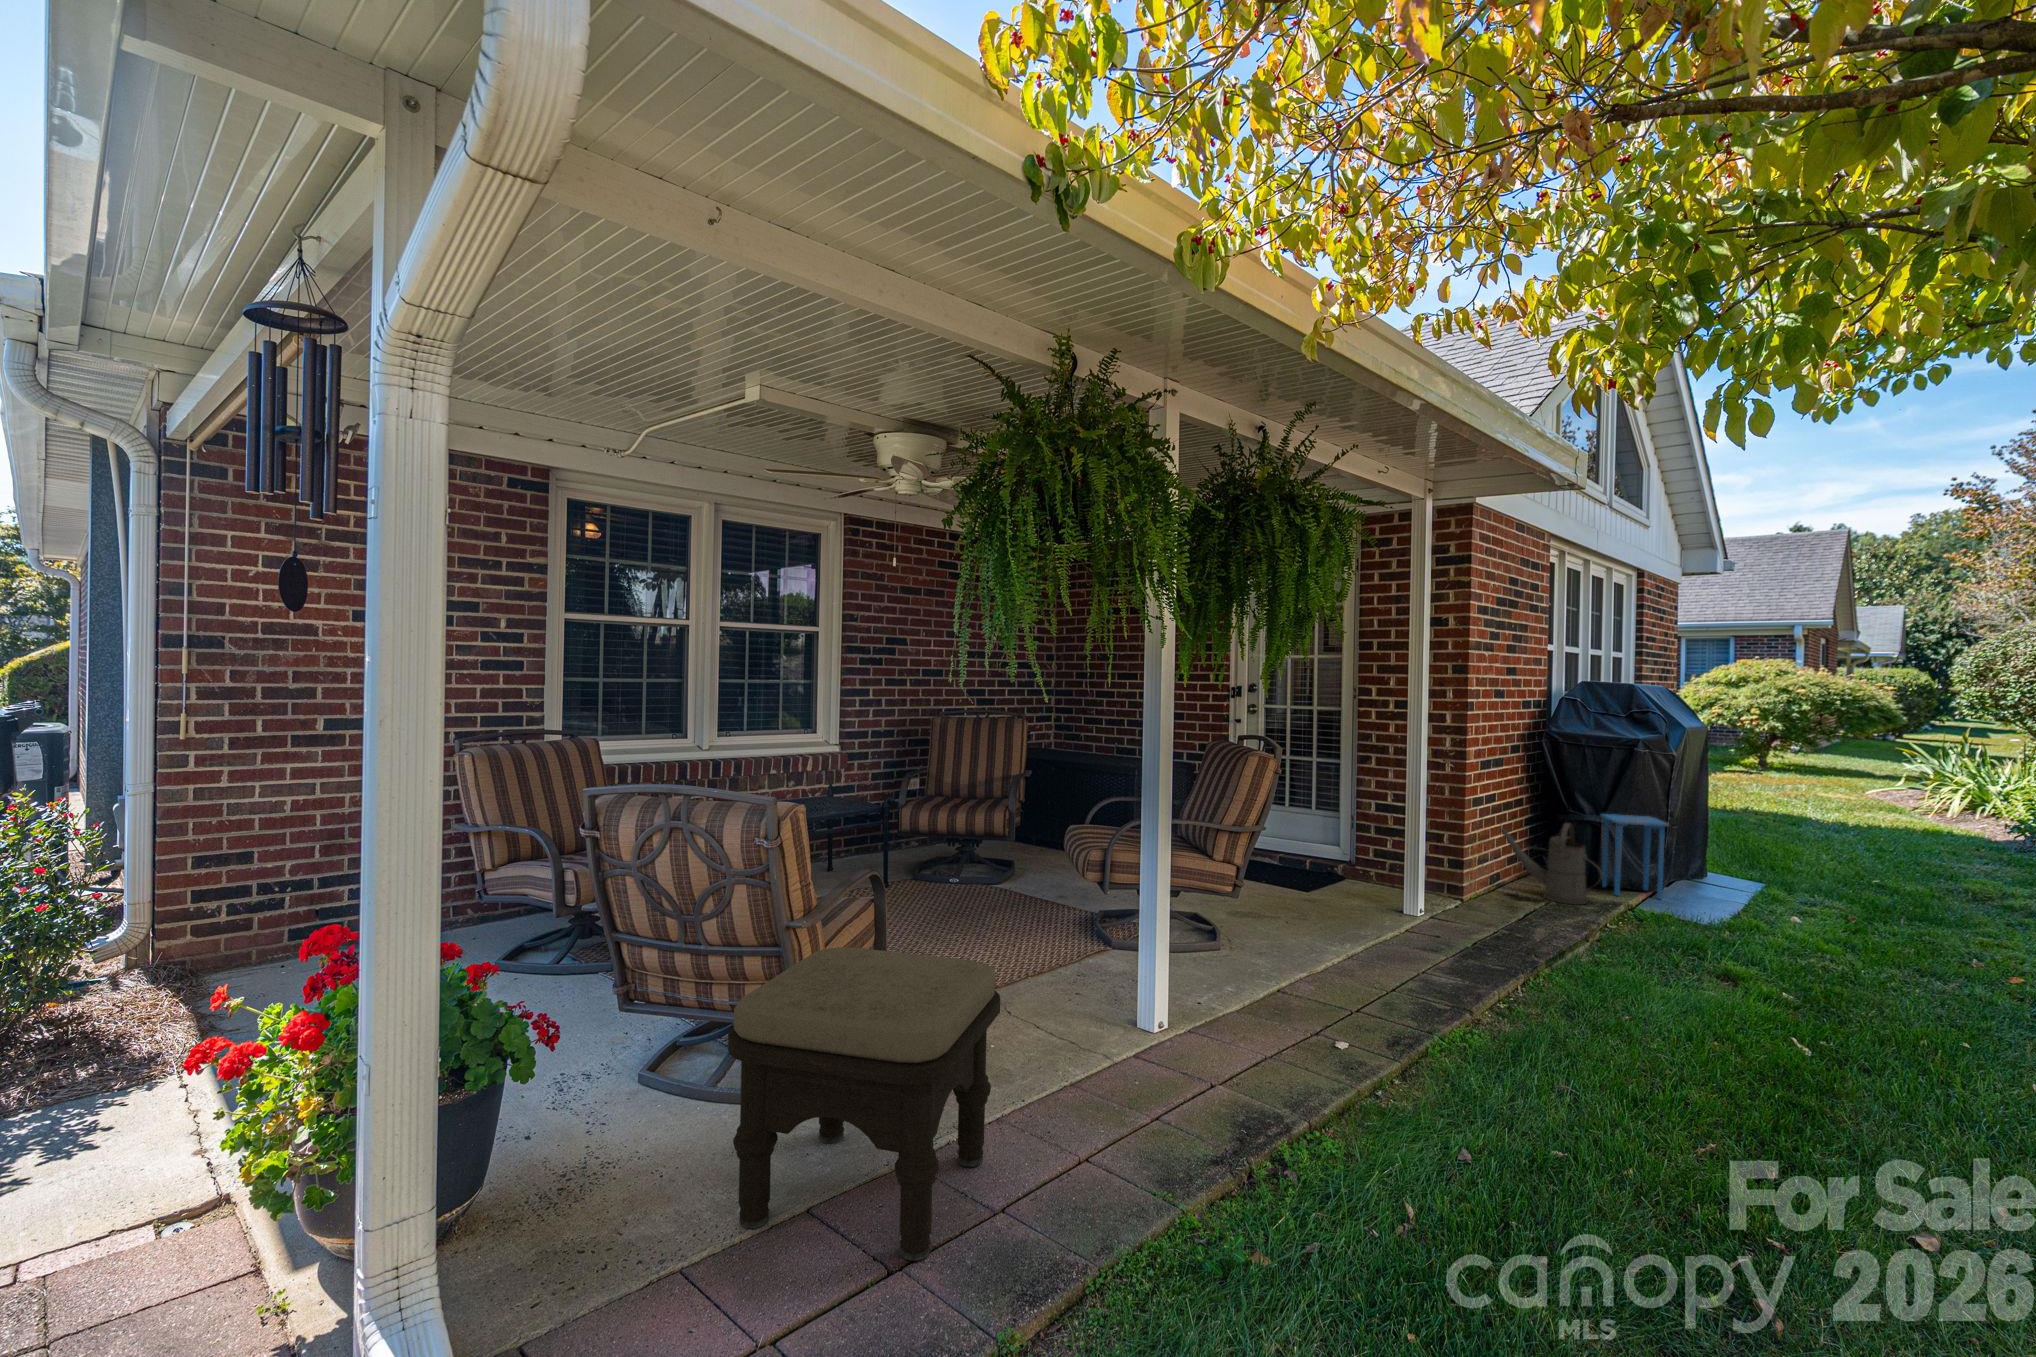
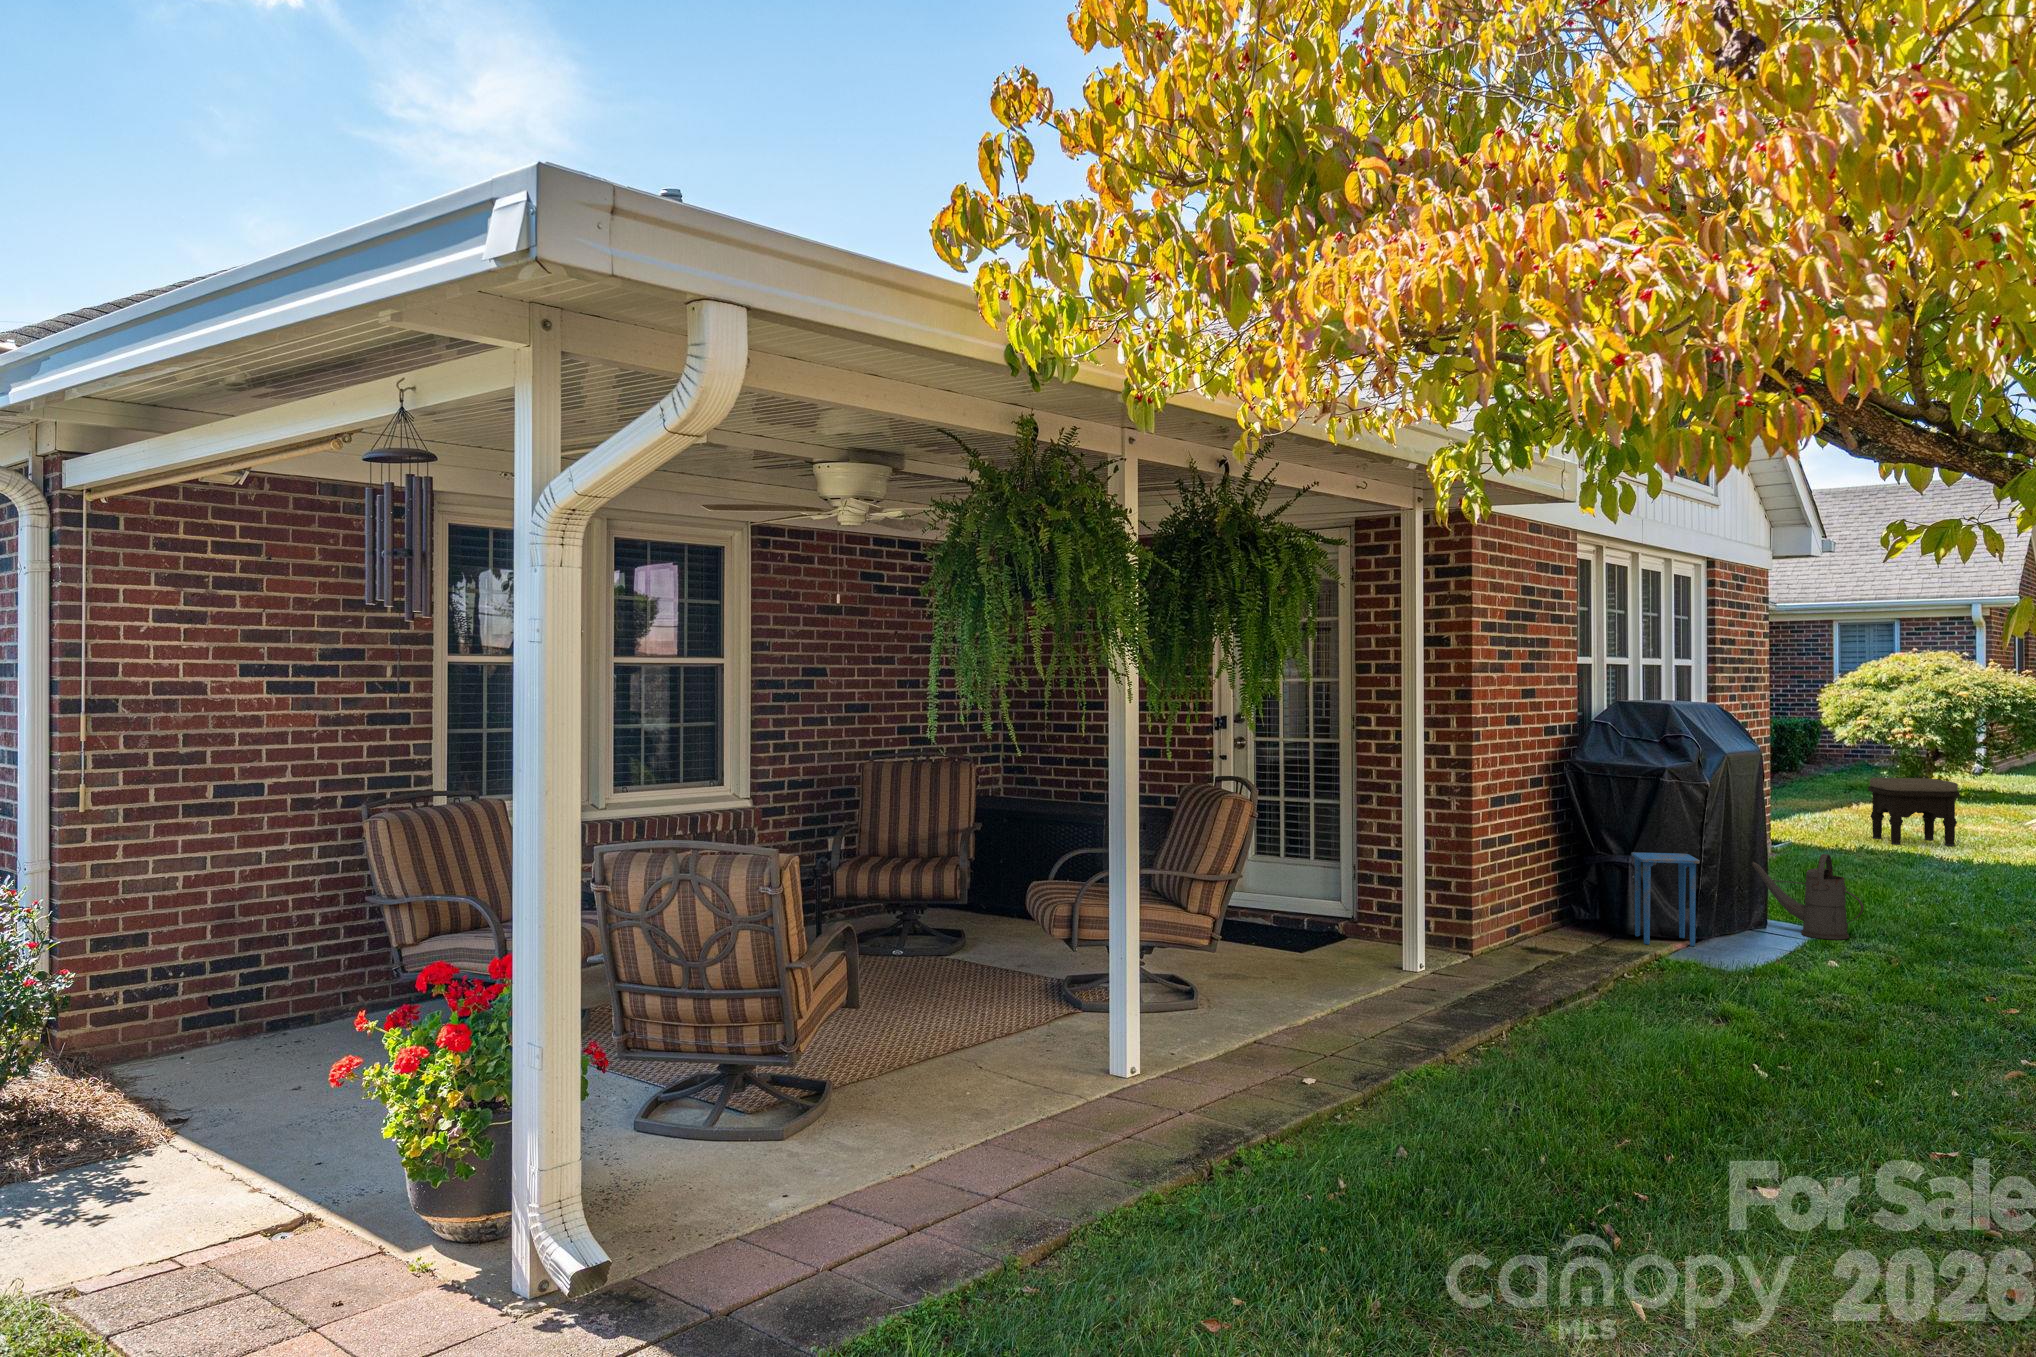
watering can: present [1500,823,1603,905] -> present [1752,854,1864,940]
ottoman: present [728,947,1000,1261] -> present [1868,778,1960,846]

